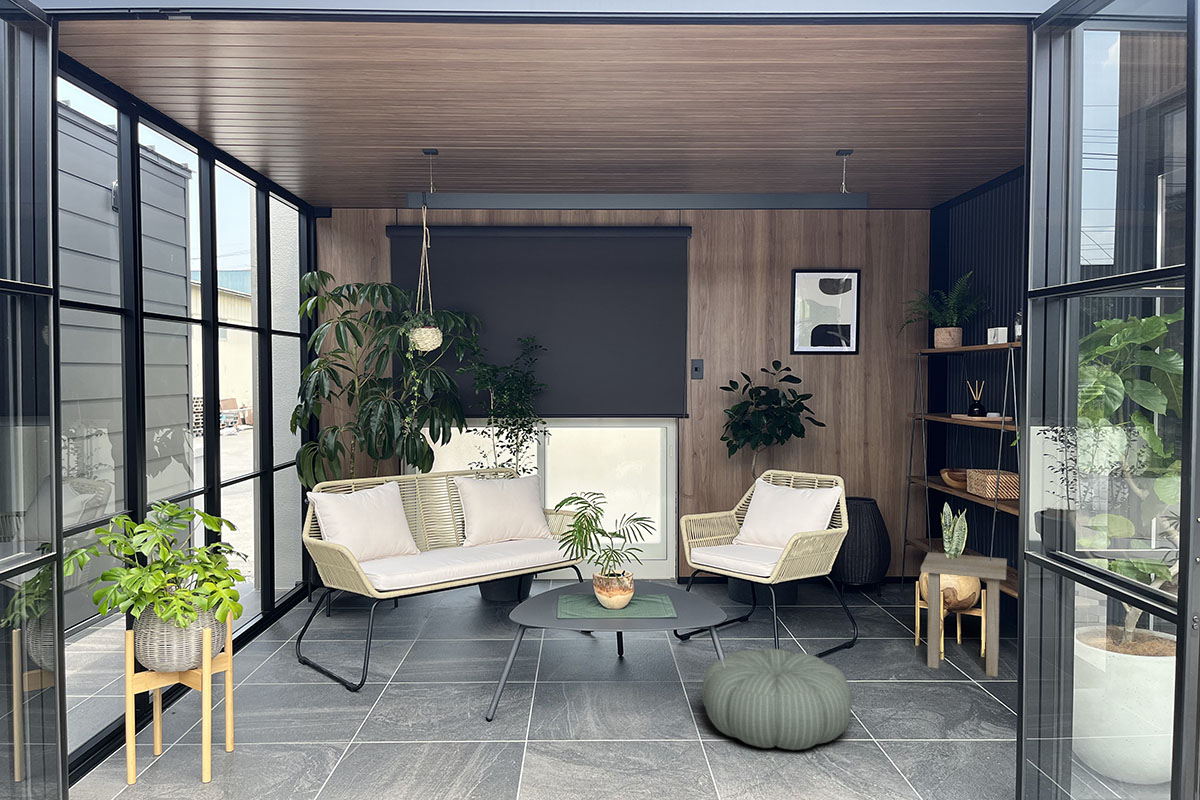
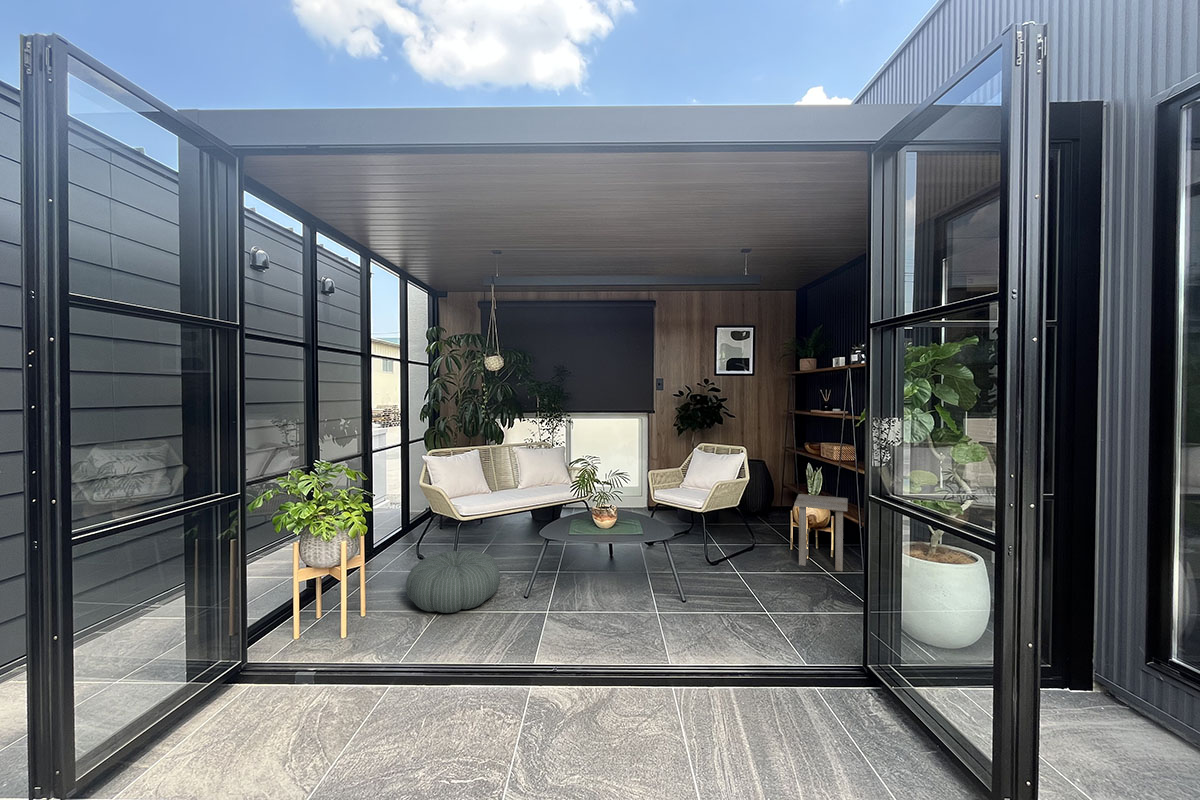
pouf: present [702,649,852,750] -> present [406,550,500,613]

